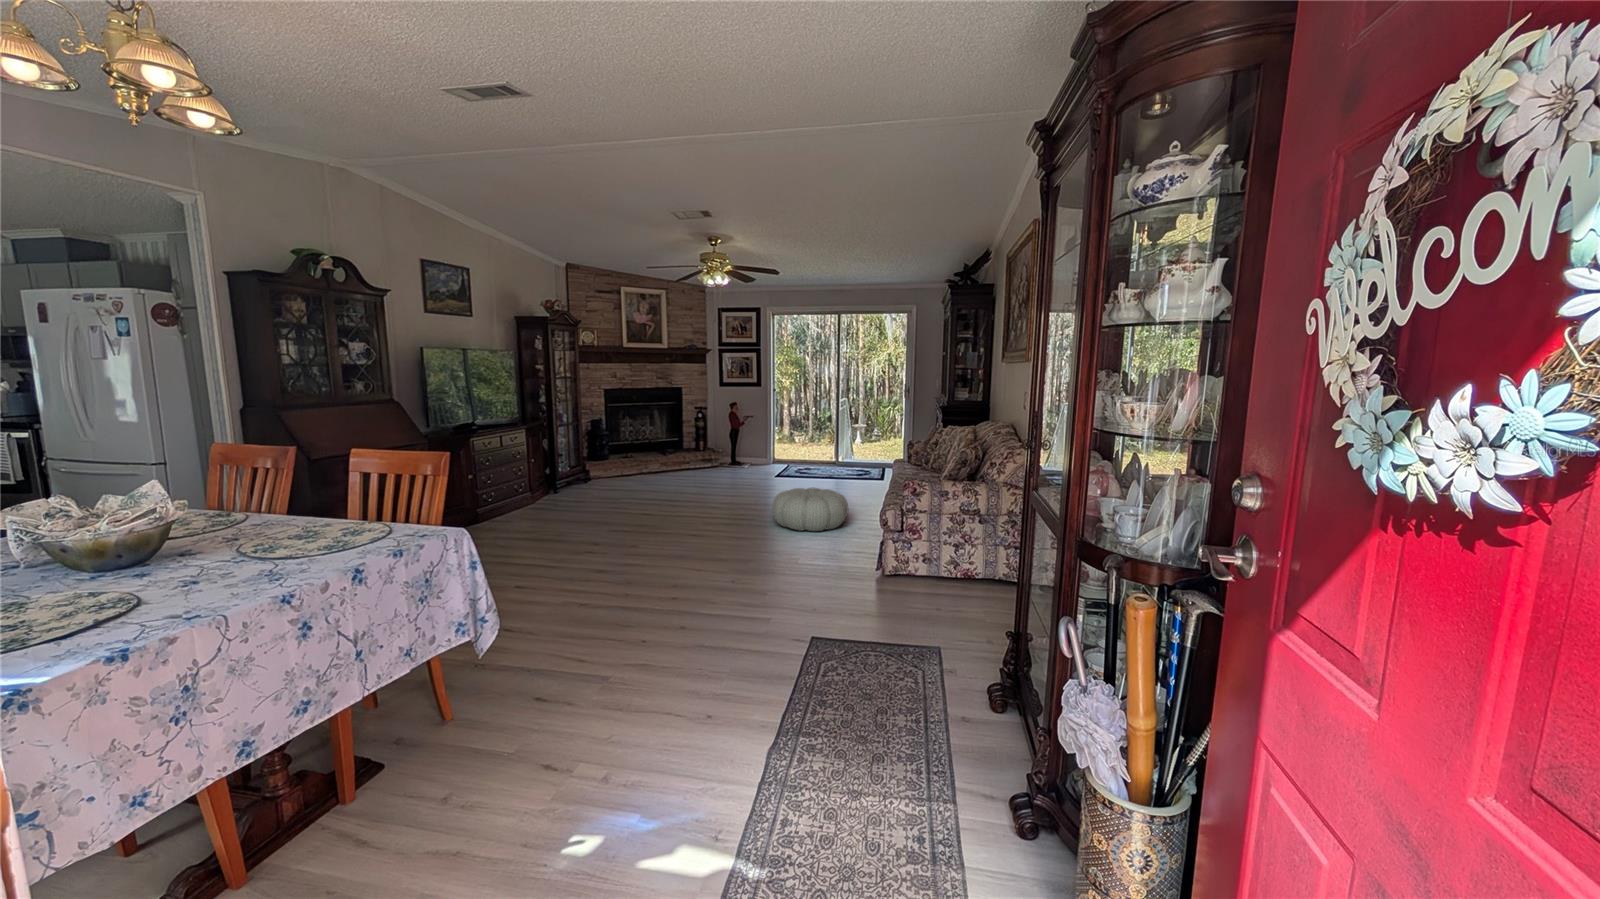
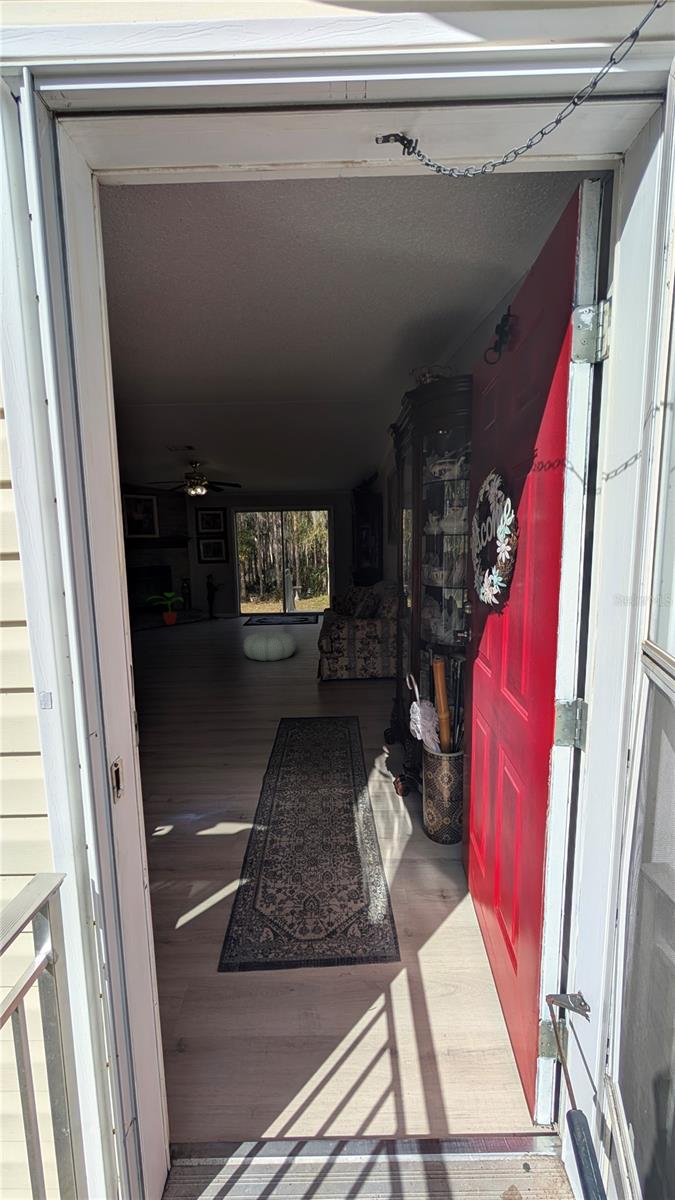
potted plant: none [656,425,704,468] -> present [149,593,183,625]

